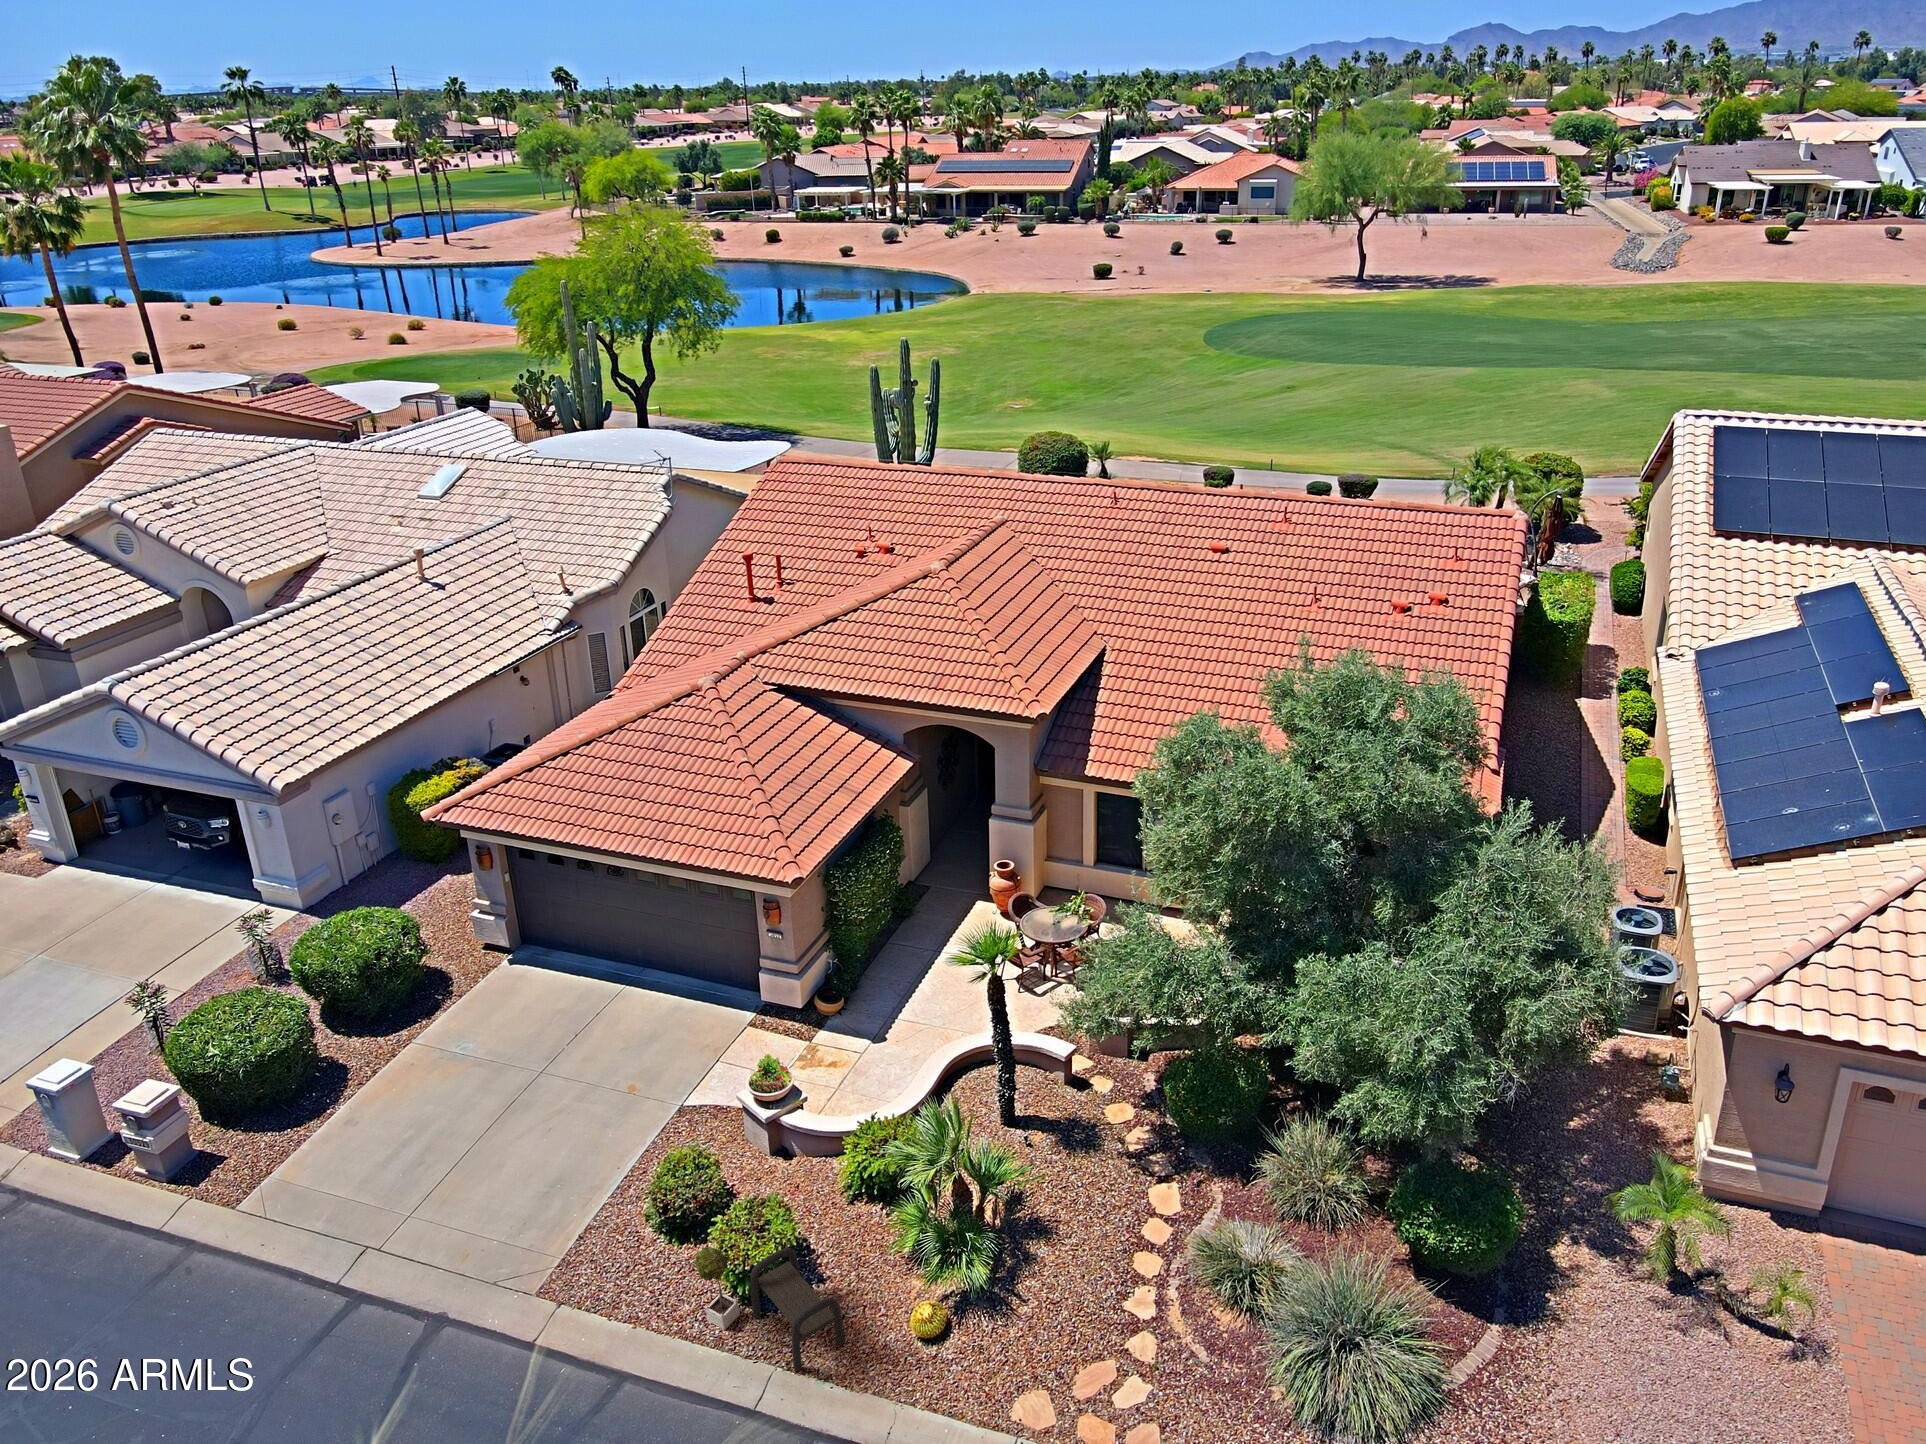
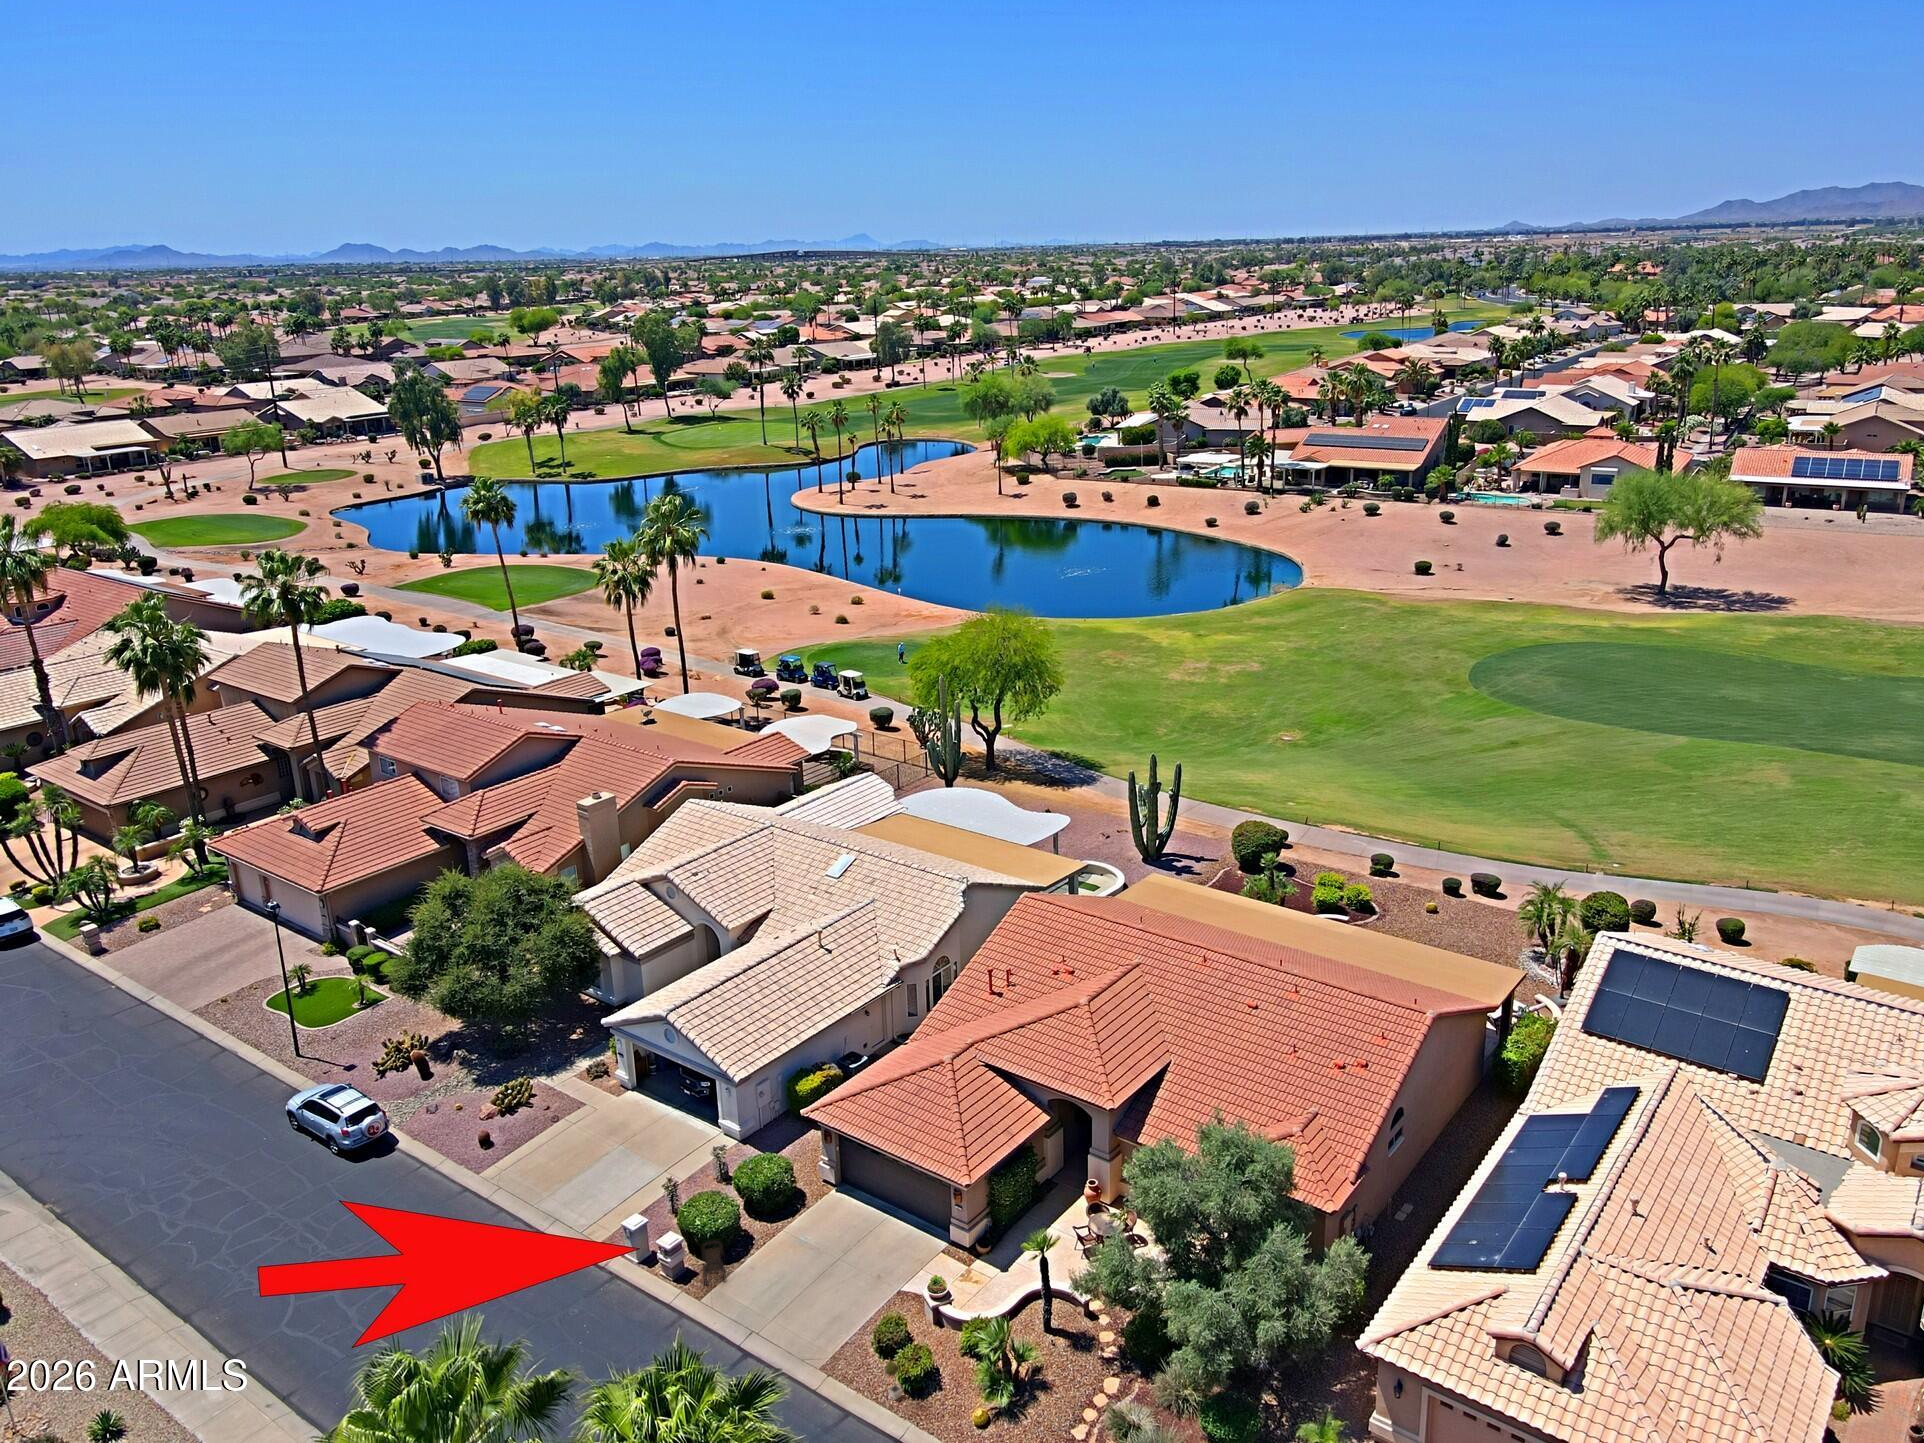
bench: present [750,1248,845,1371] -> present [702,1241,726,1285]

